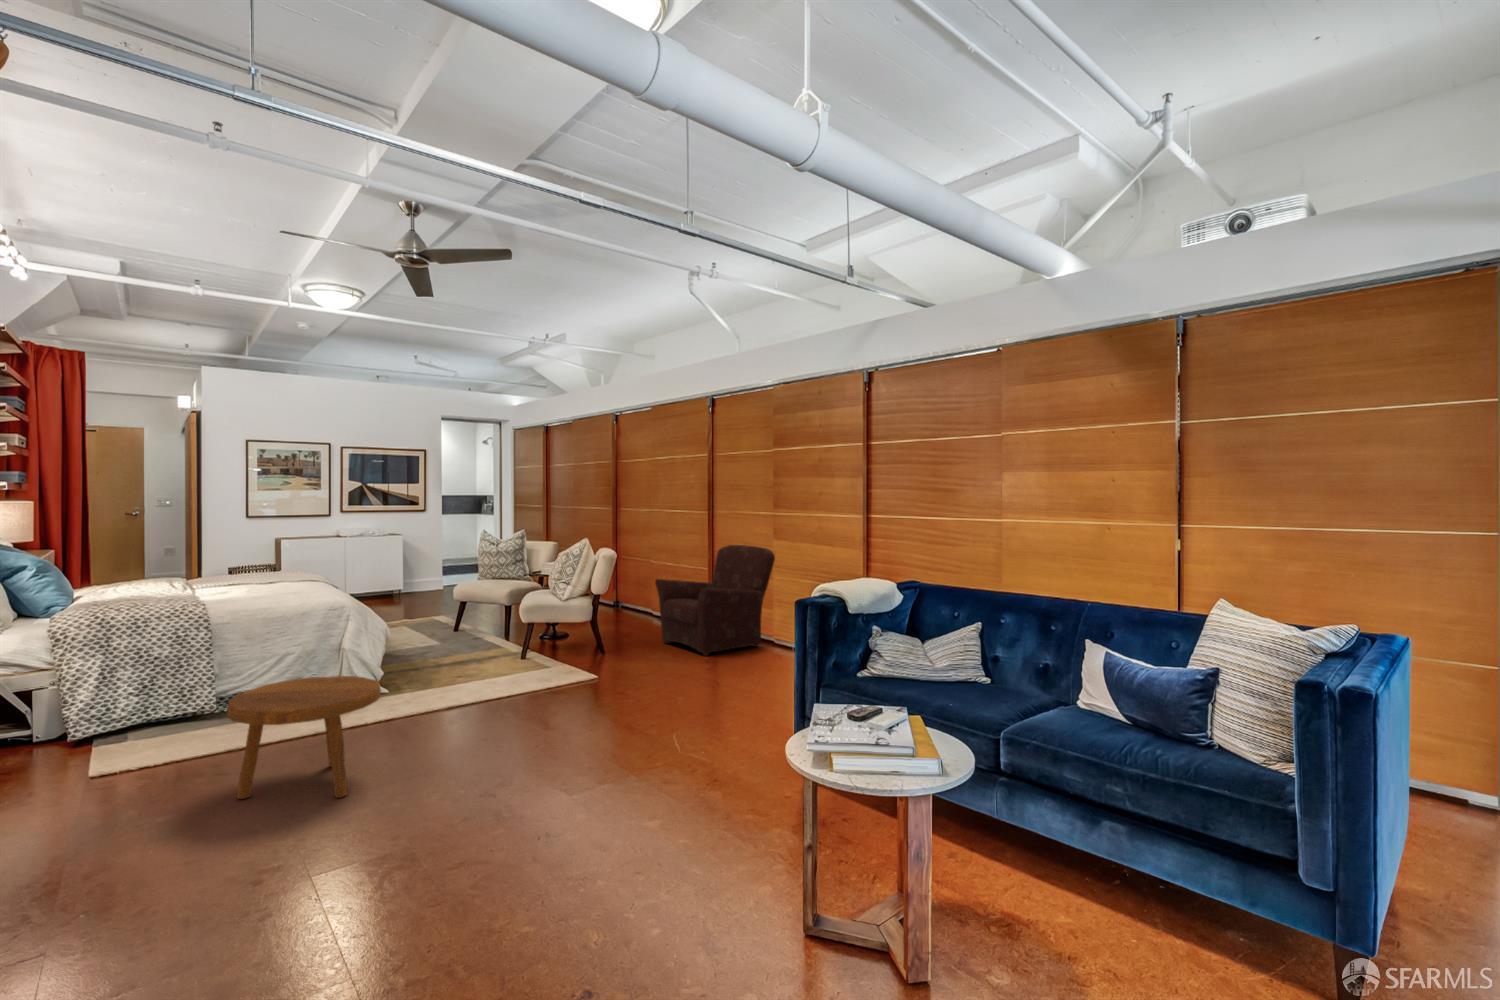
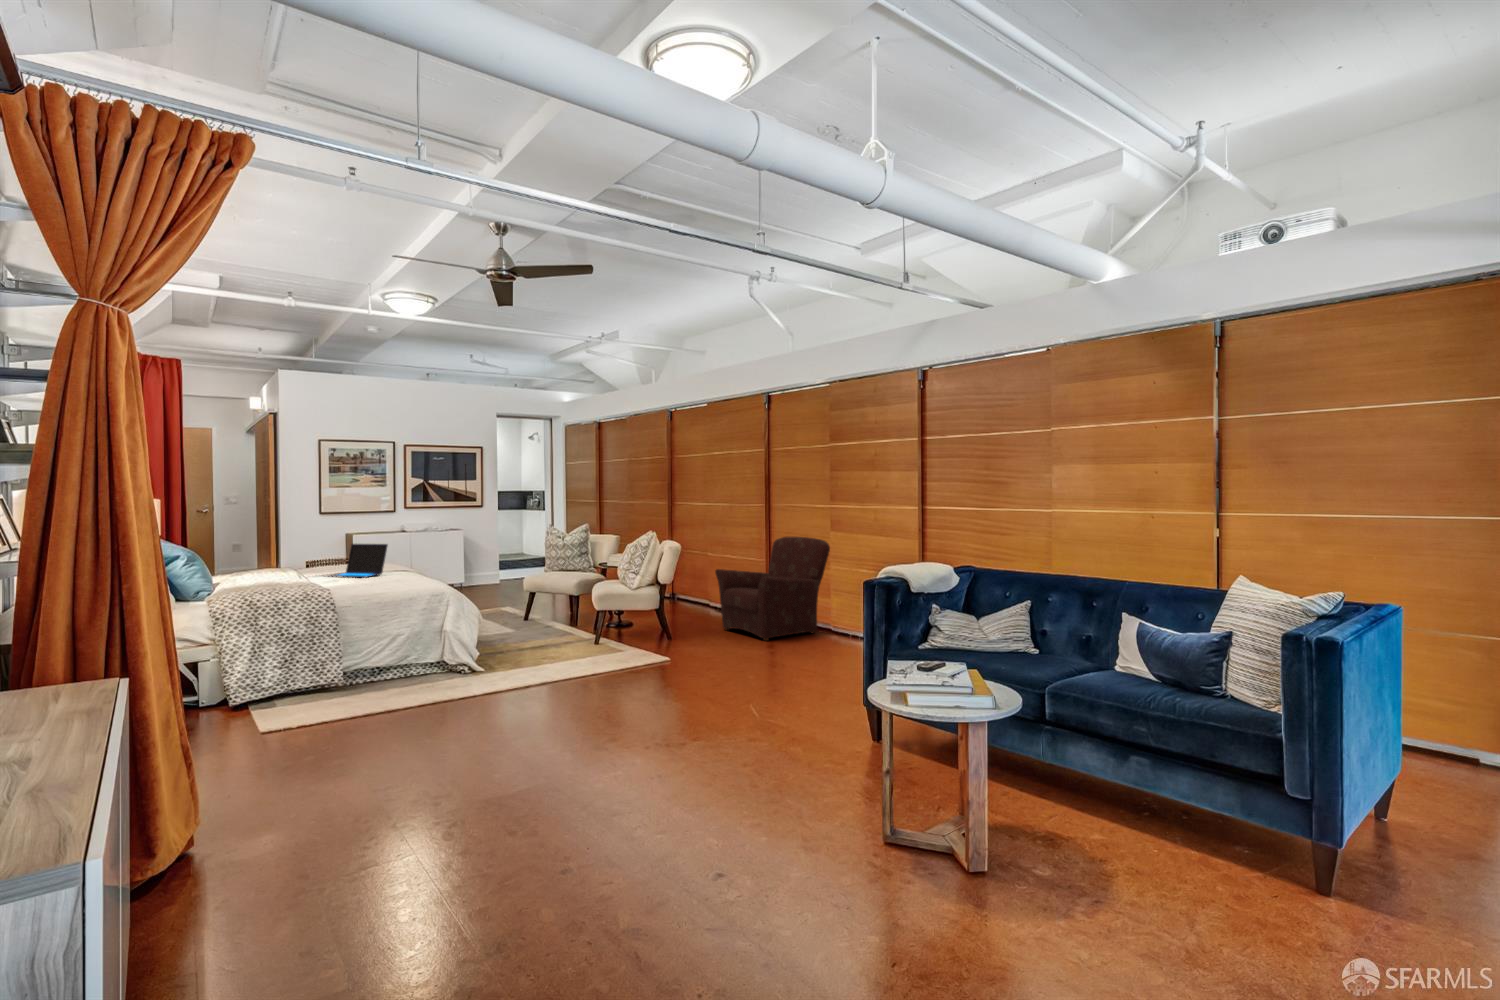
laptop: none [219,551,296,589] -> present [328,544,388,578]
footstool: present [227,676,381,799] -> none [382,648,502,749]

